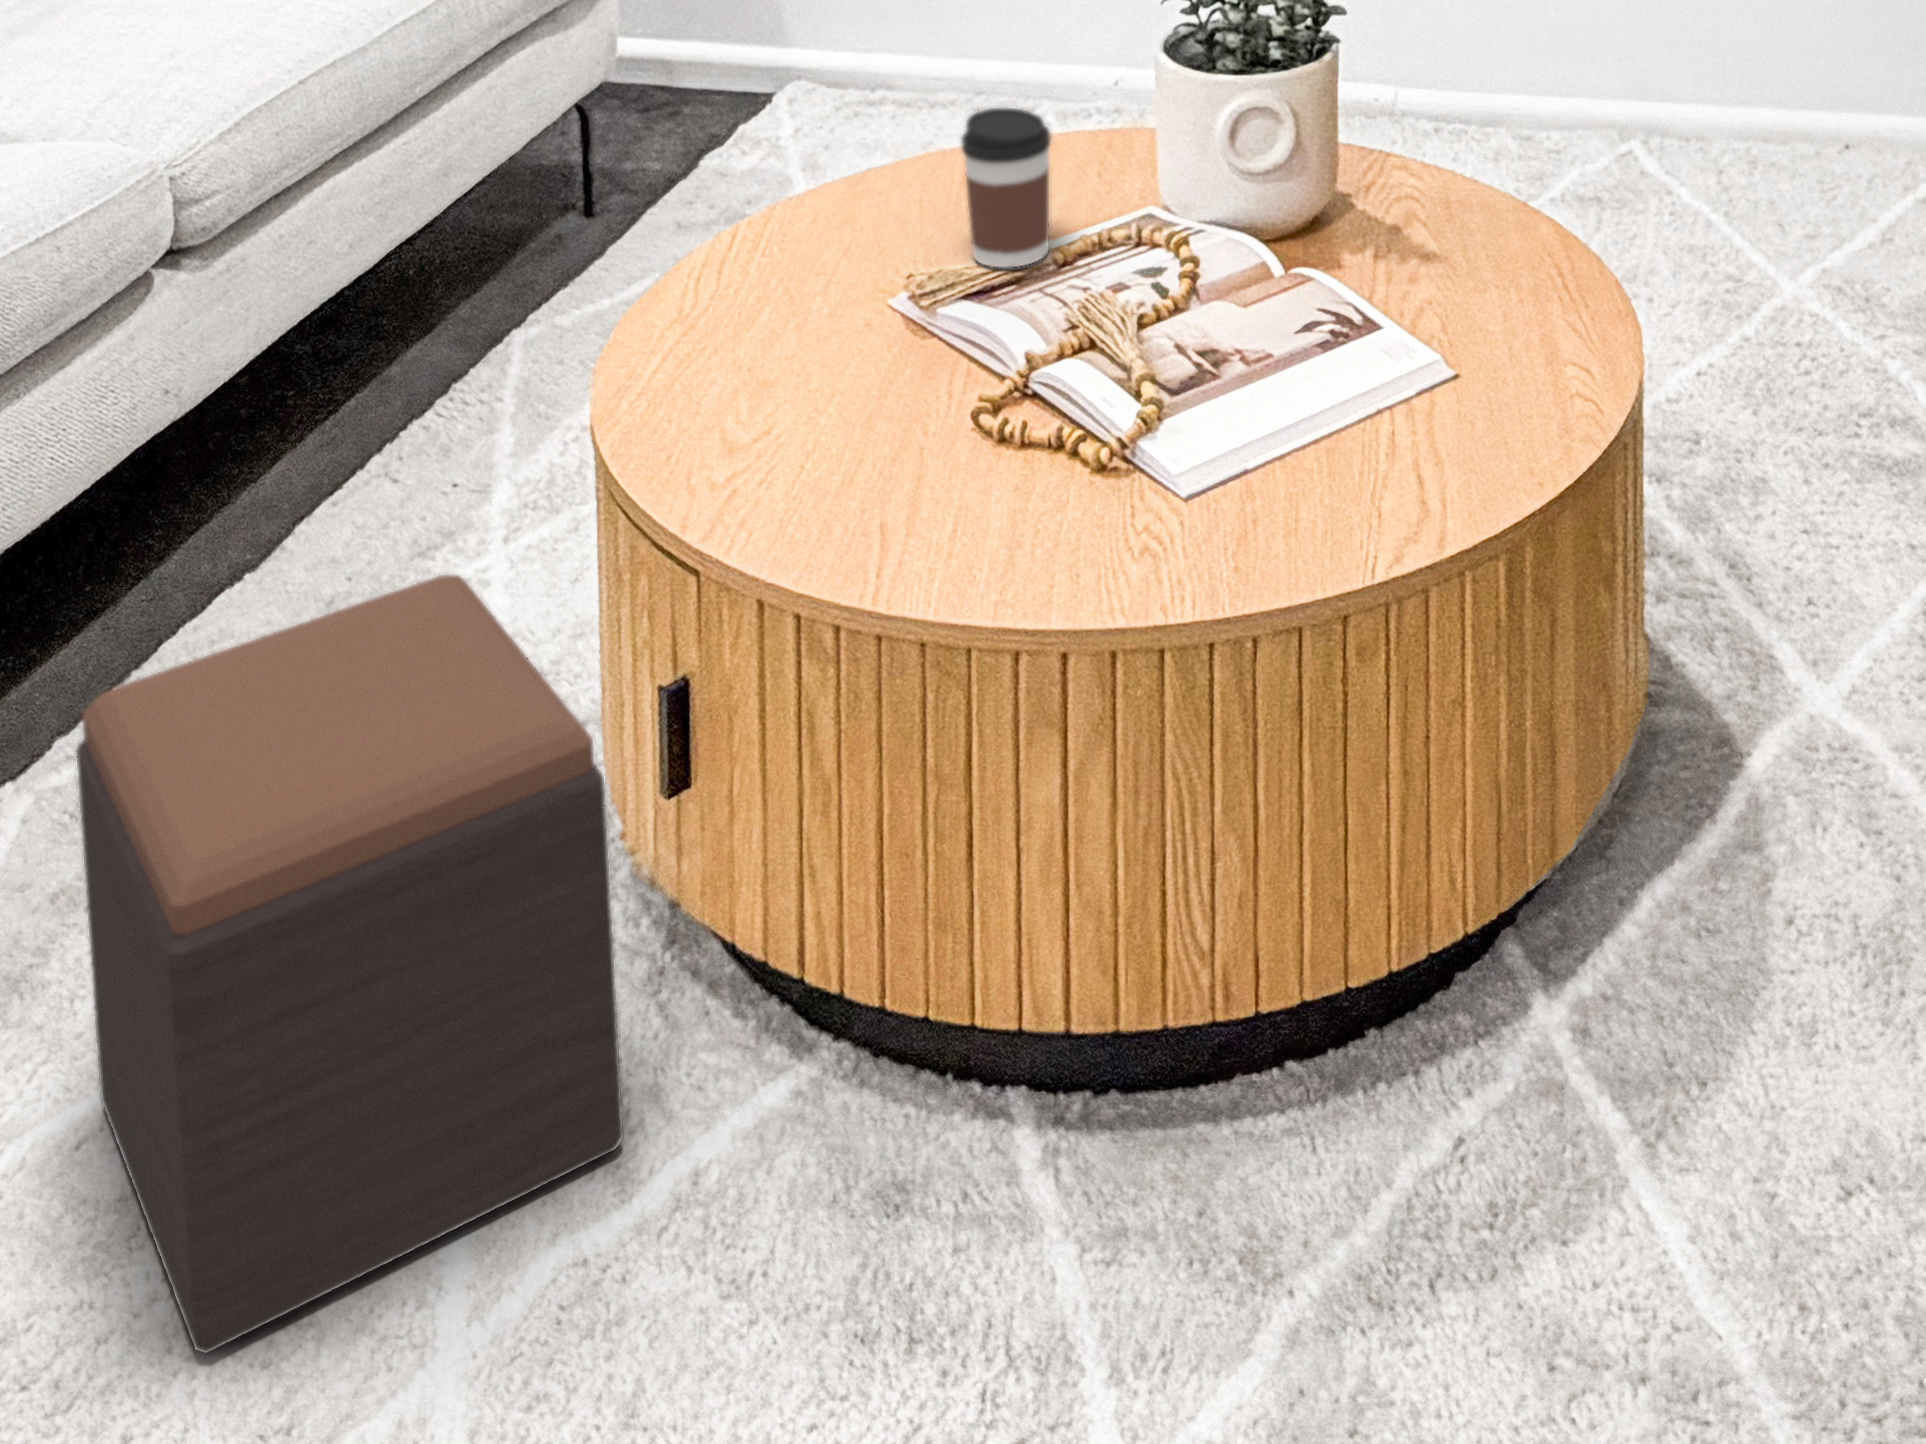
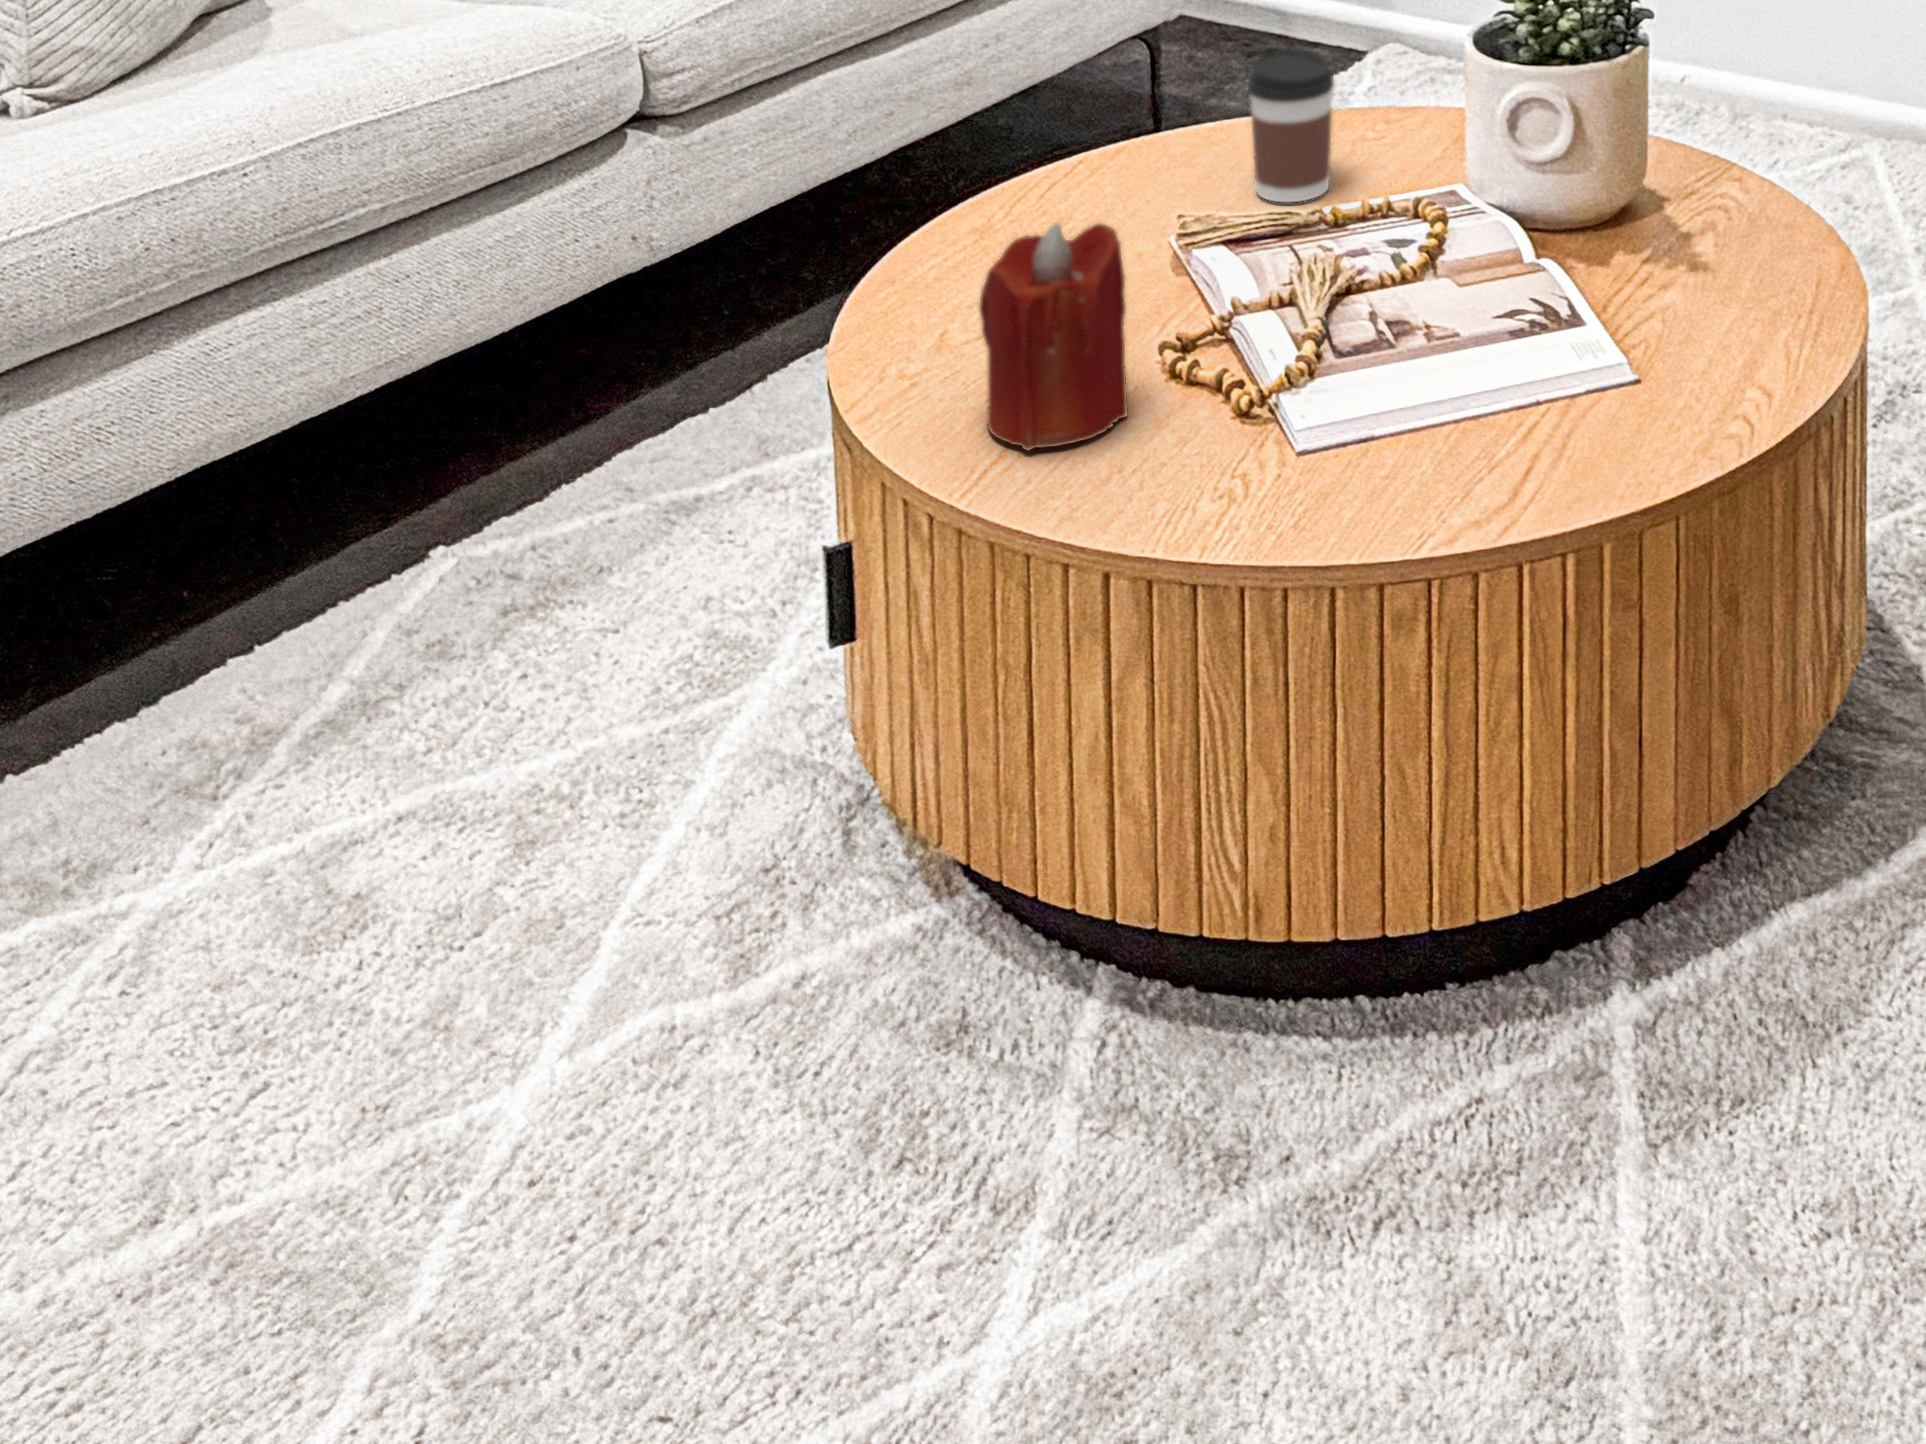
candle: none [828,305,988,550] -> present [979,222,1128,450]
footstool: present [77,574,623,1353] -> none [285,416,739,1076]

